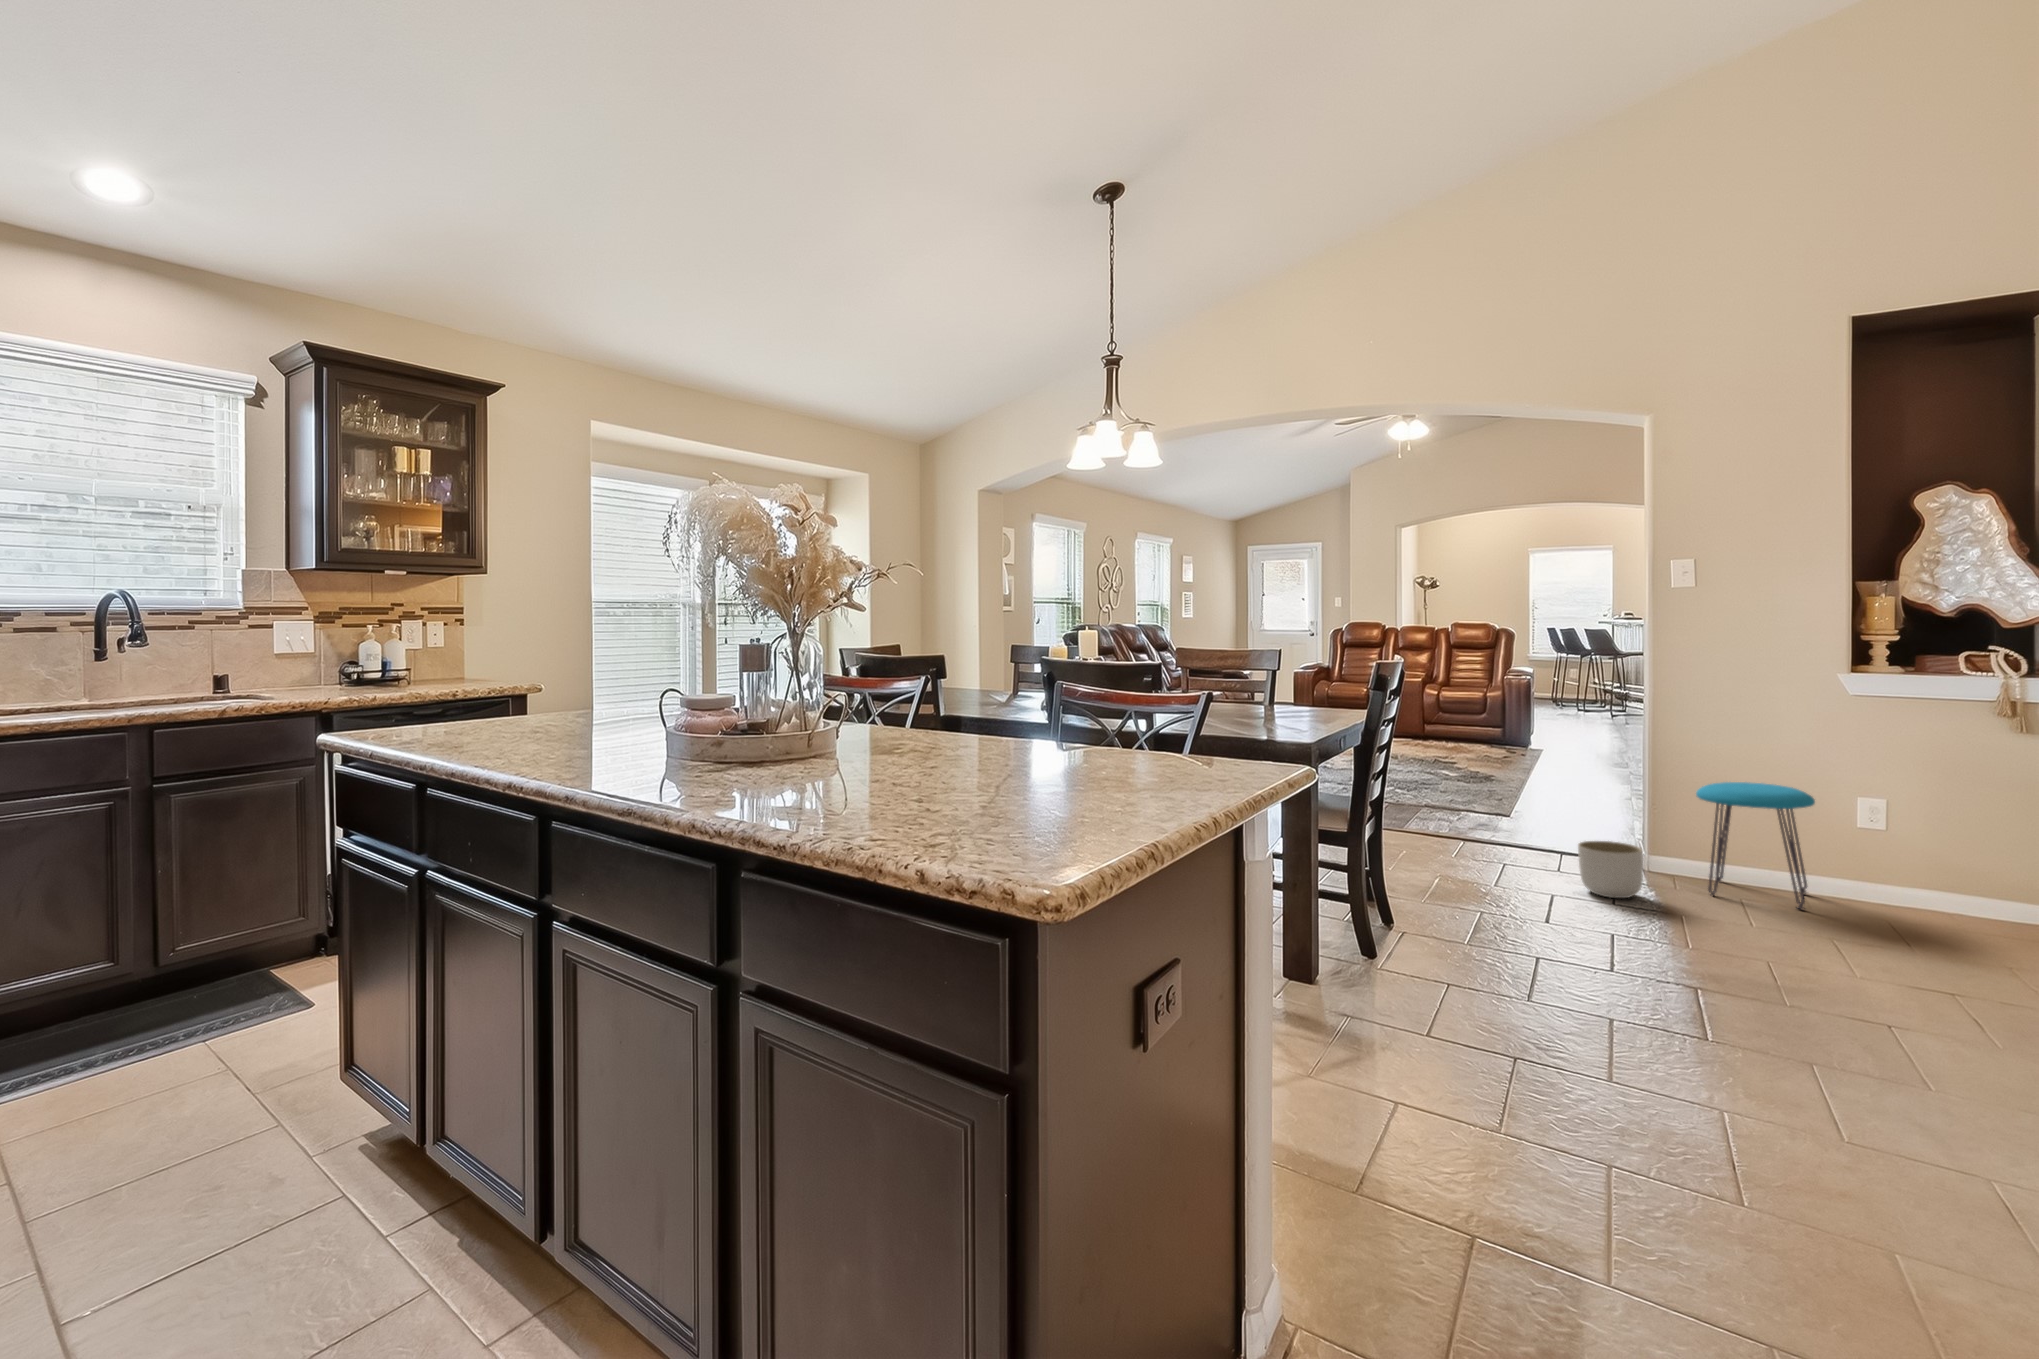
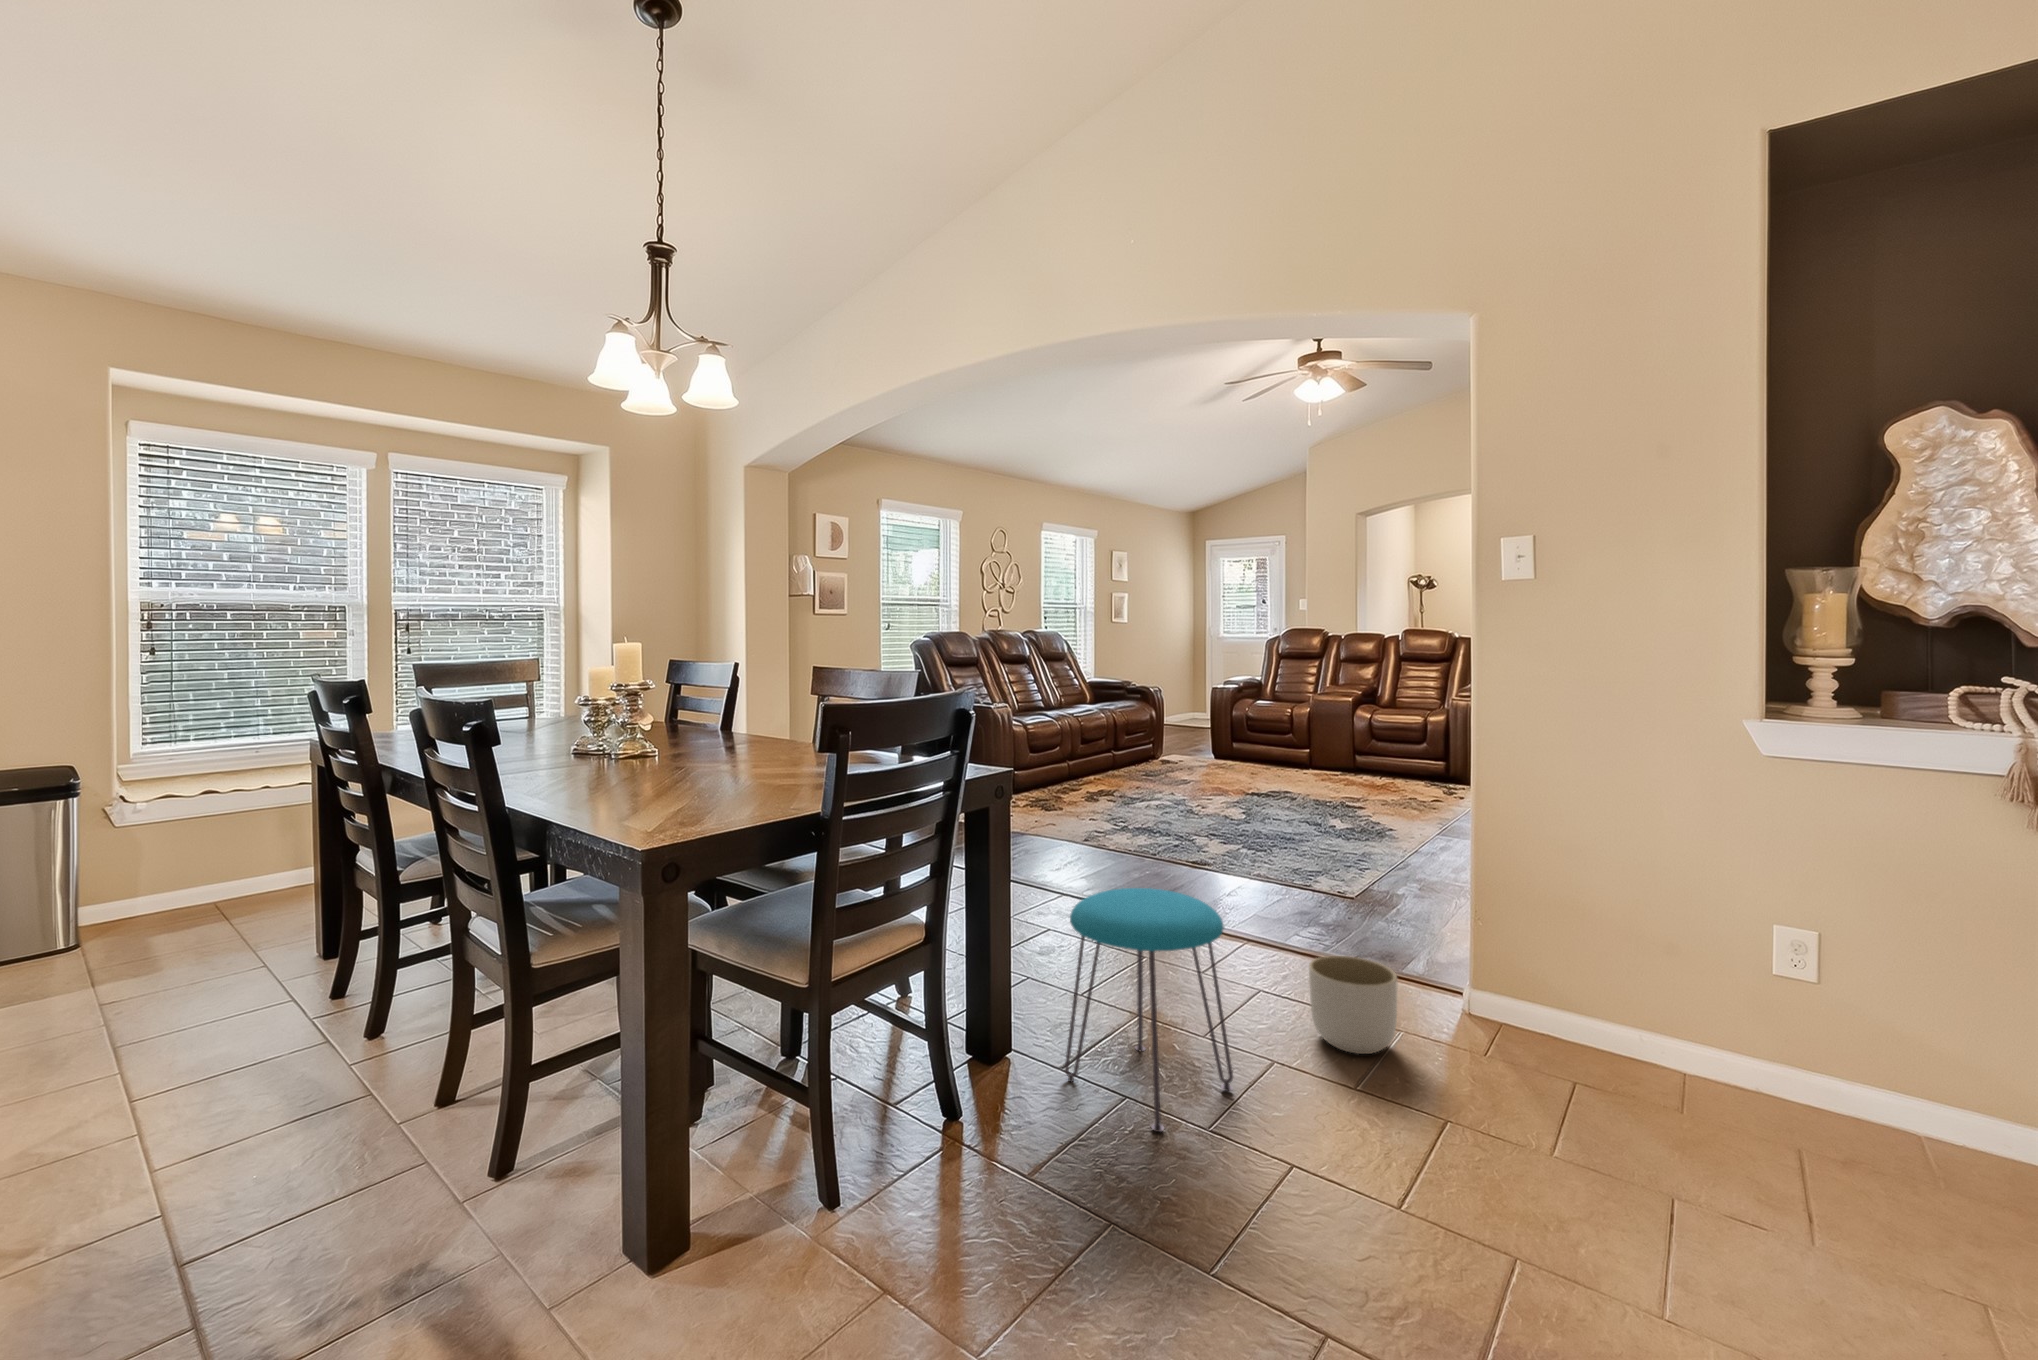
stool: present [1696,782,1815,910] -> present [1065,888,1233,1132]

